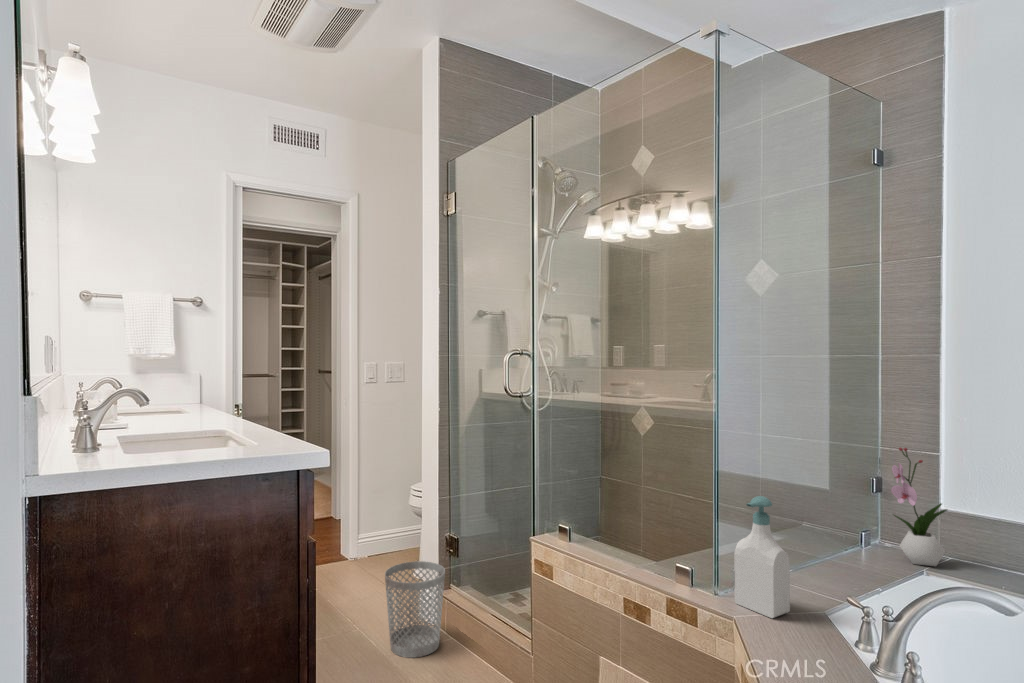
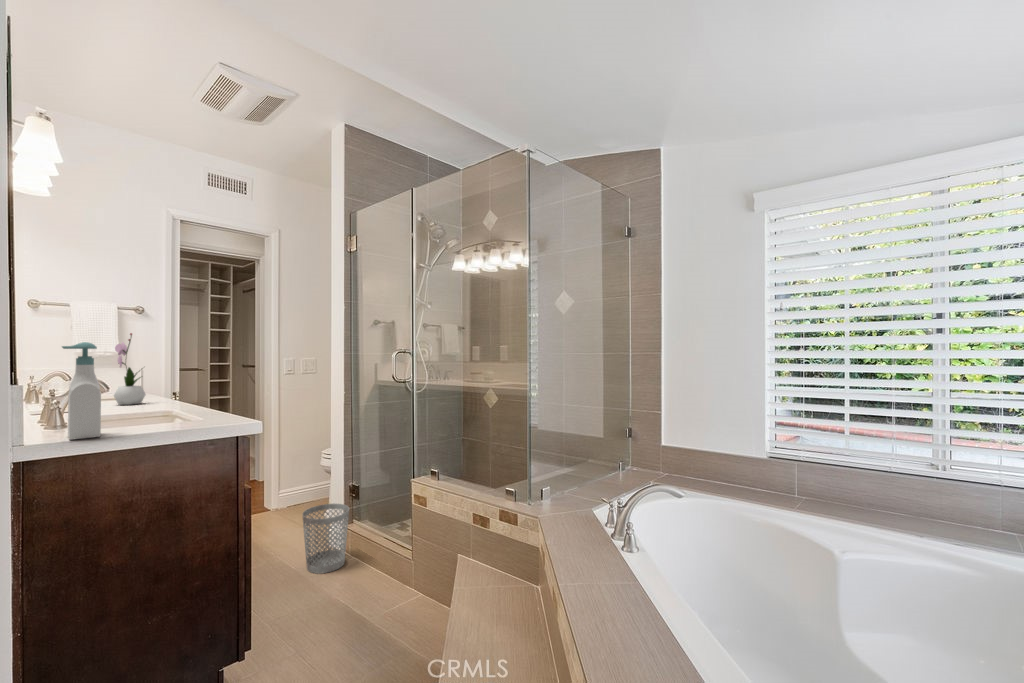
flower arrangement: present [891,448,947,566] -> present [114,333,146,405]
soap bottle: present [734,496,790,618] -> present [62,342,101,440]

